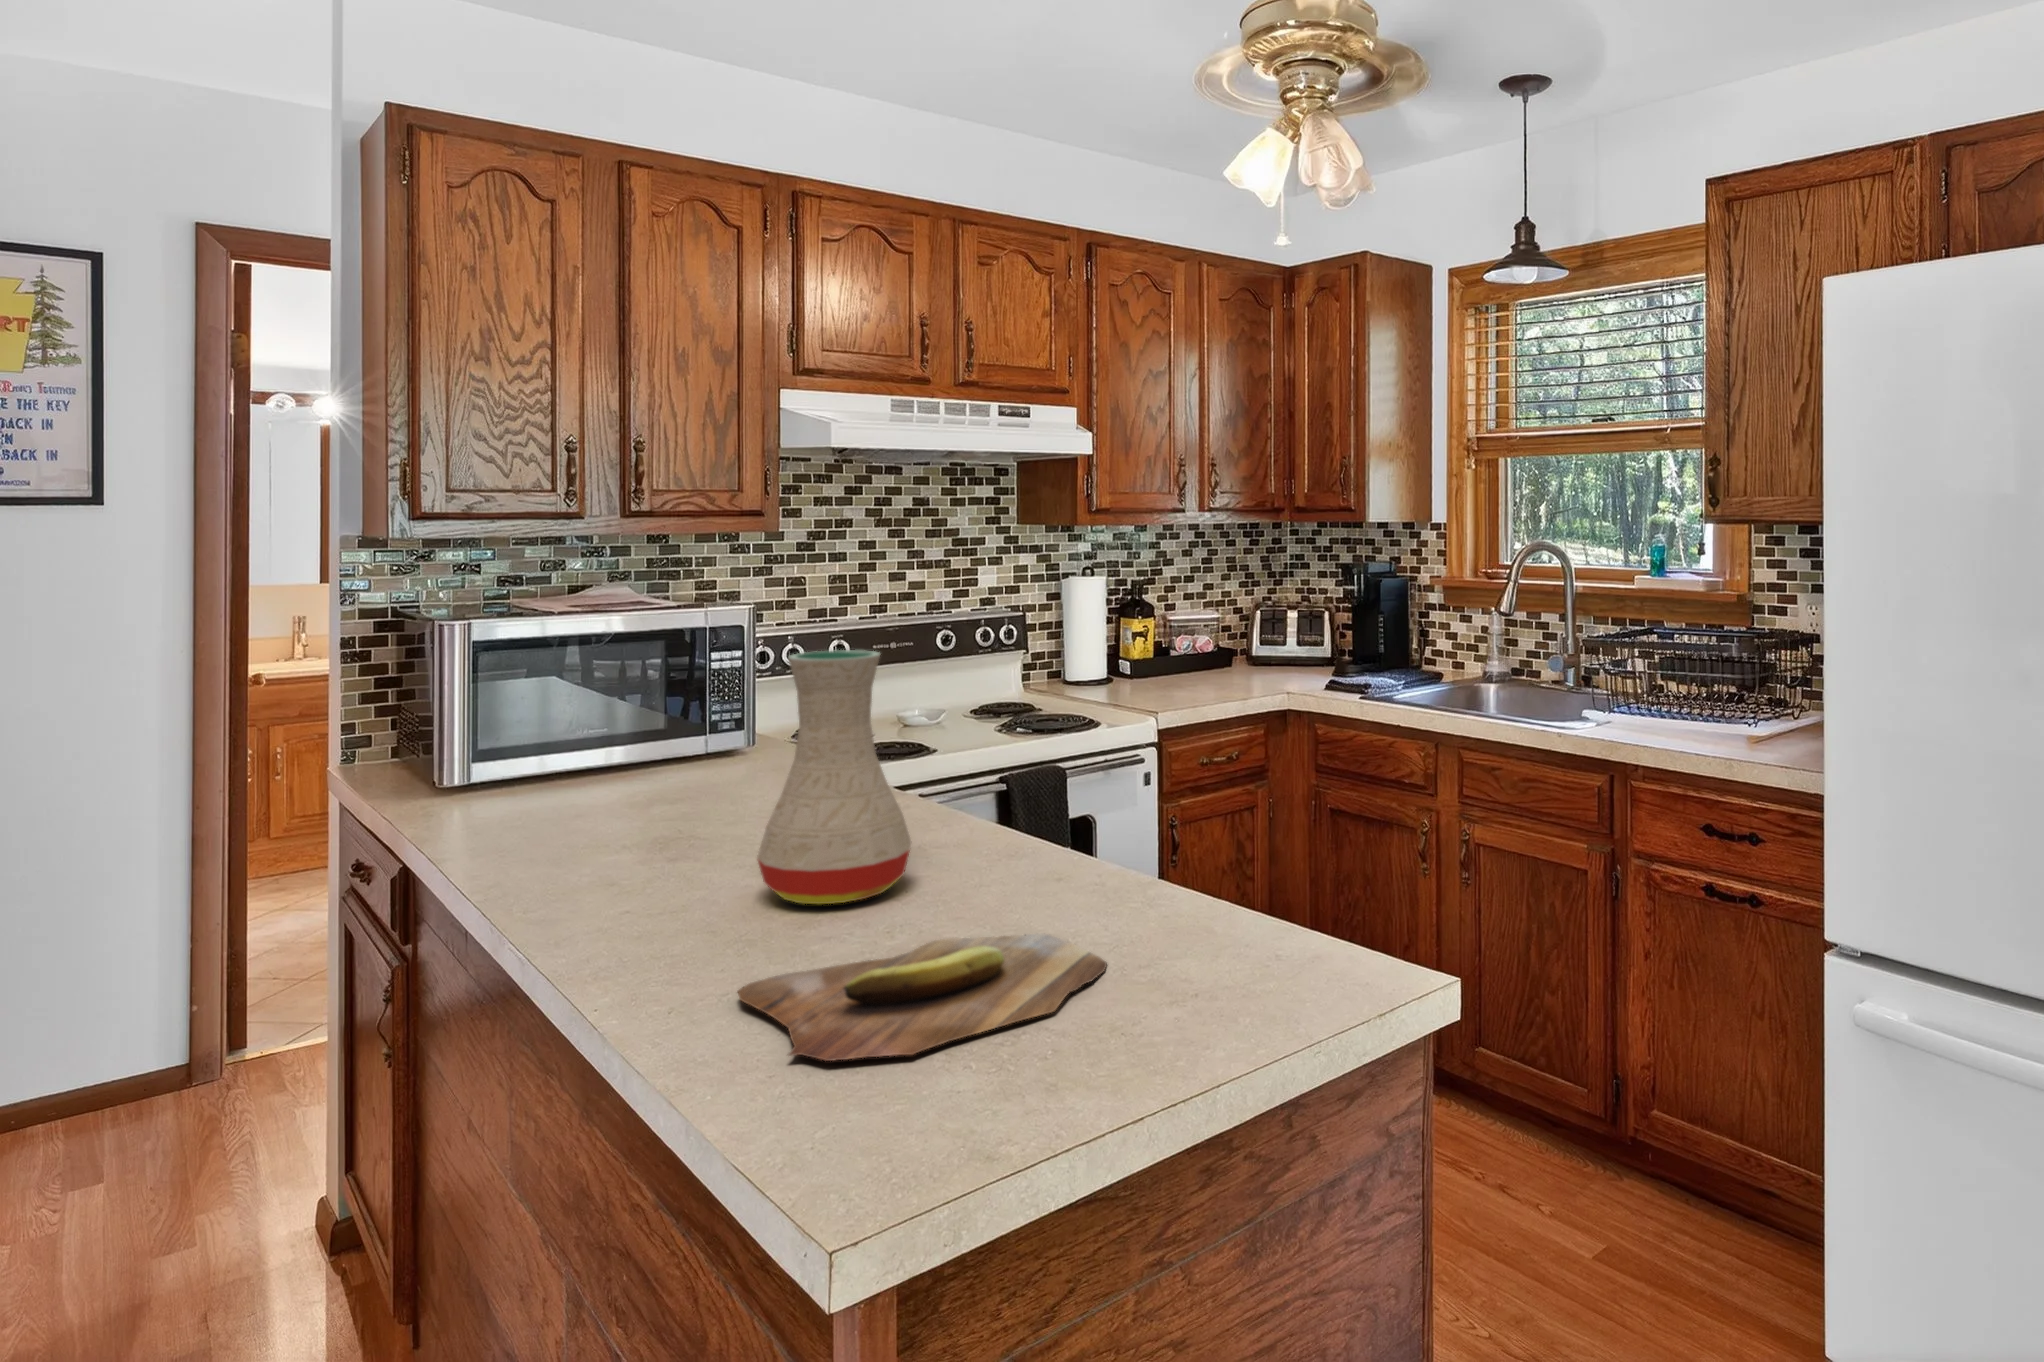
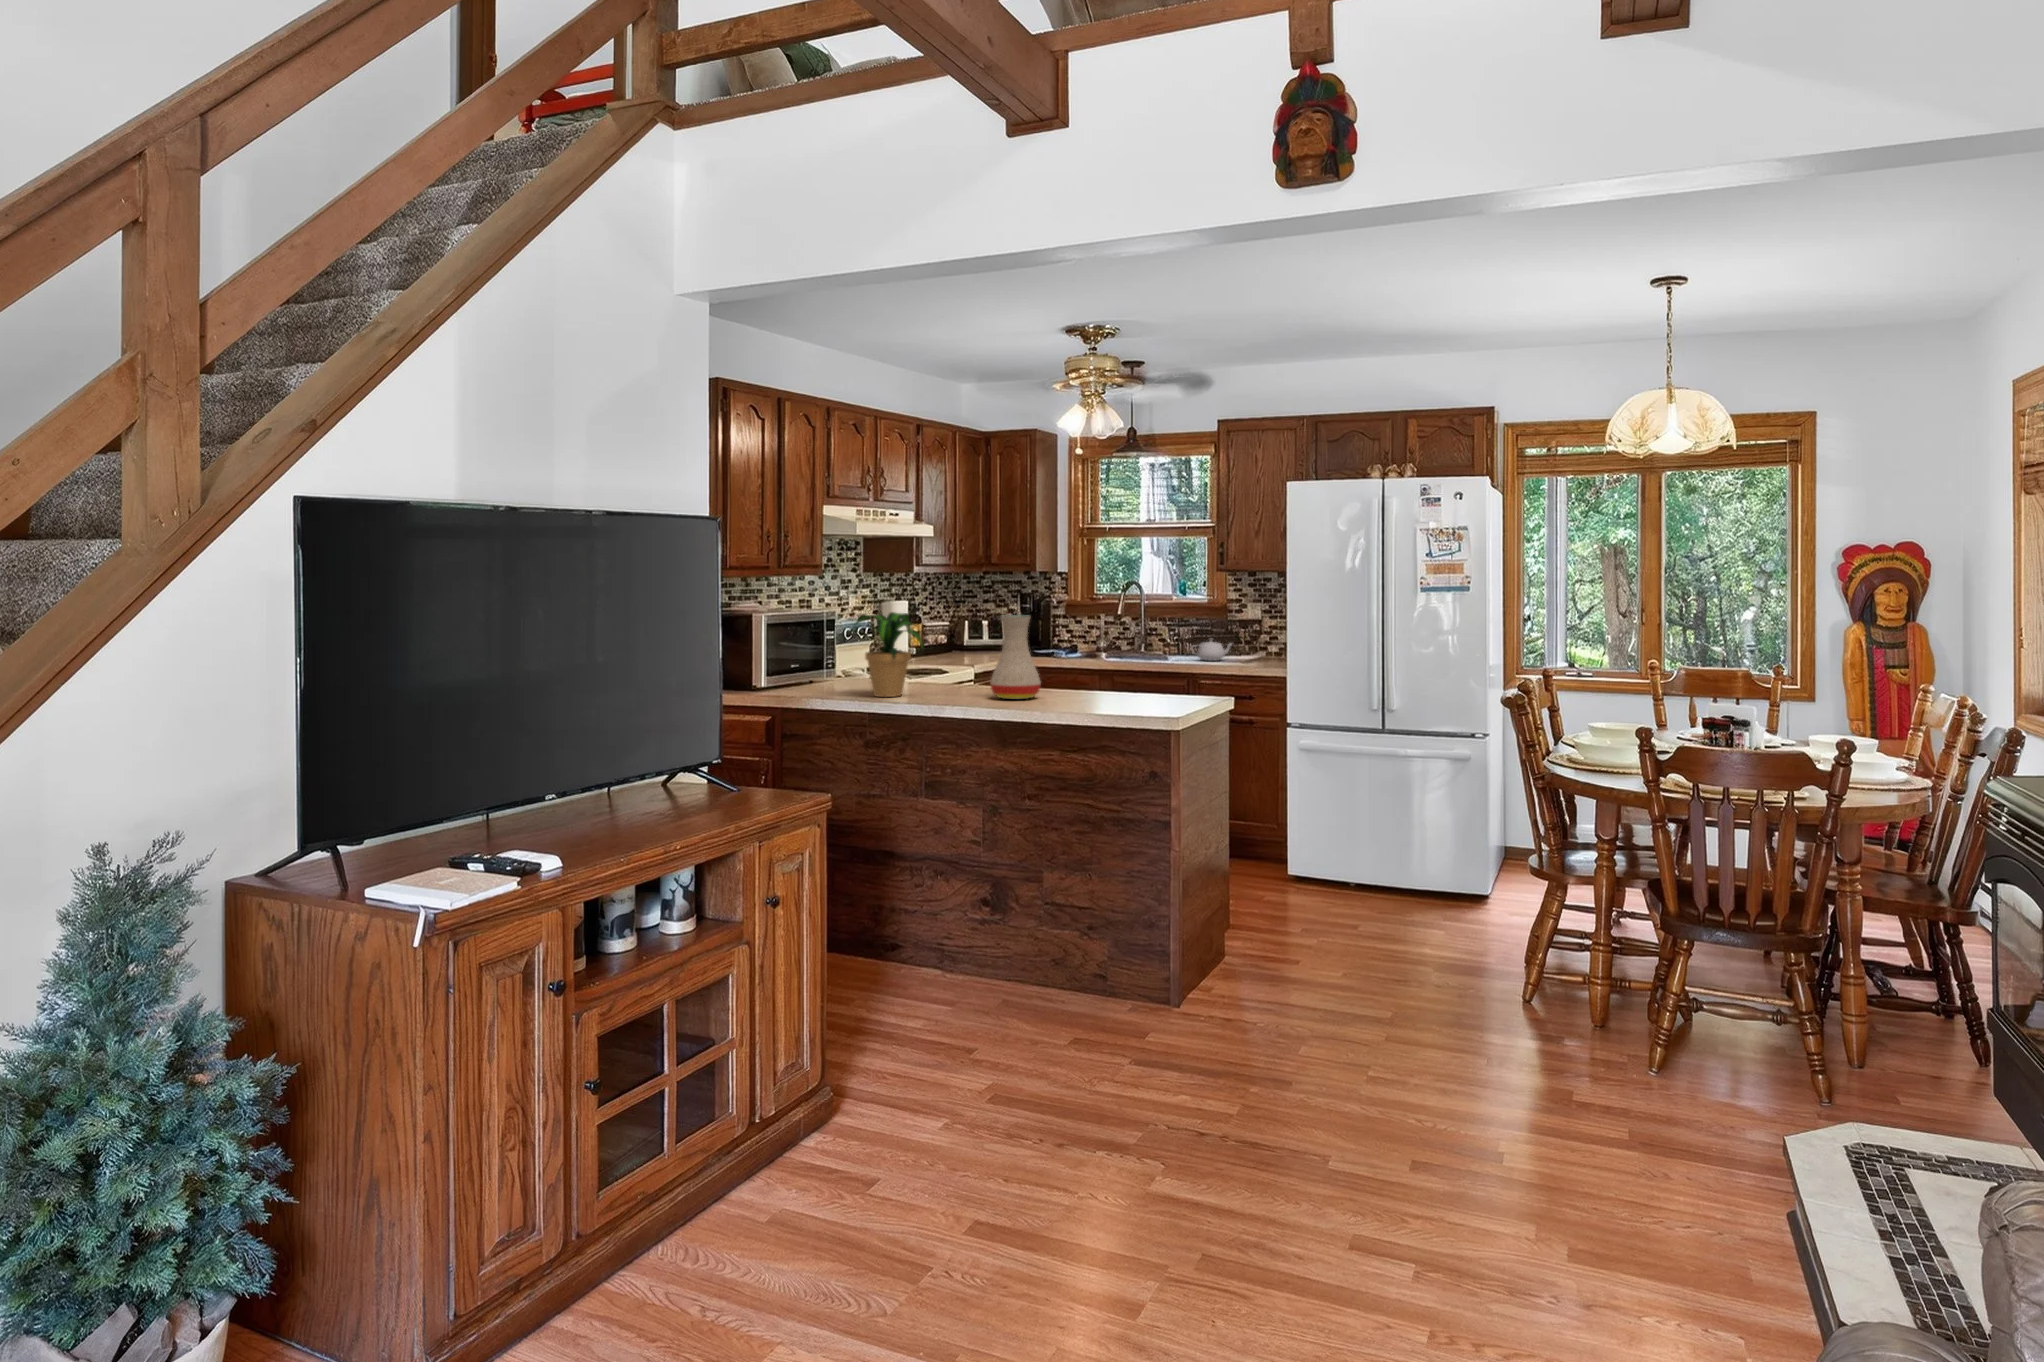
potted plant: none [498,625,733,847] -> present [851,612,923,697]
teapot: none [1635,675,1742,728] -> present [1191,639,1232,661]
cutting board: present [738,933,1107,1061] -> none [1055,694,1147,710]

